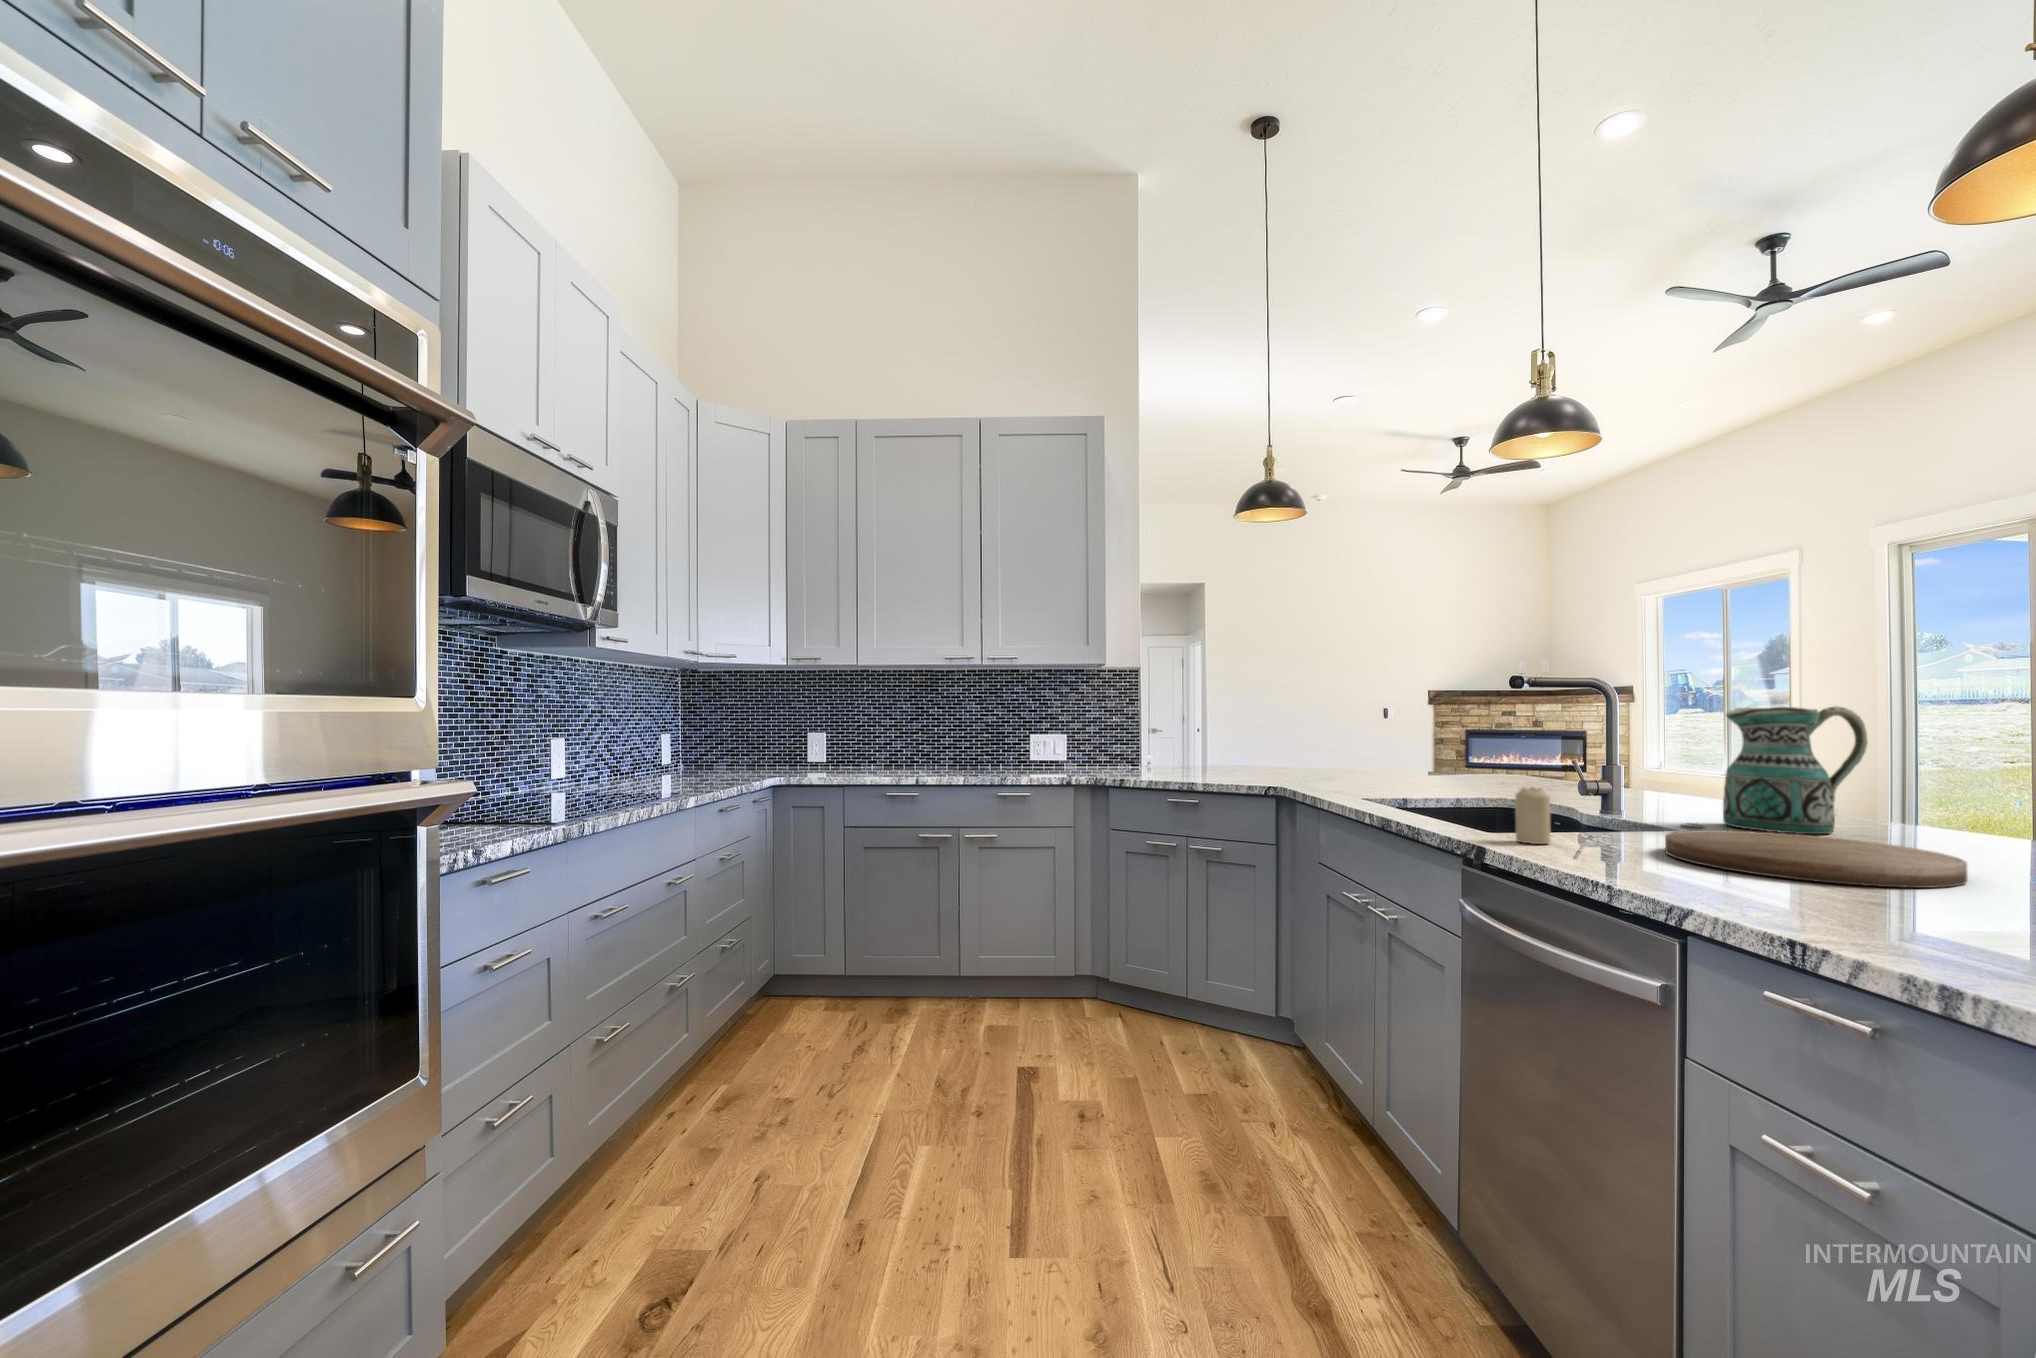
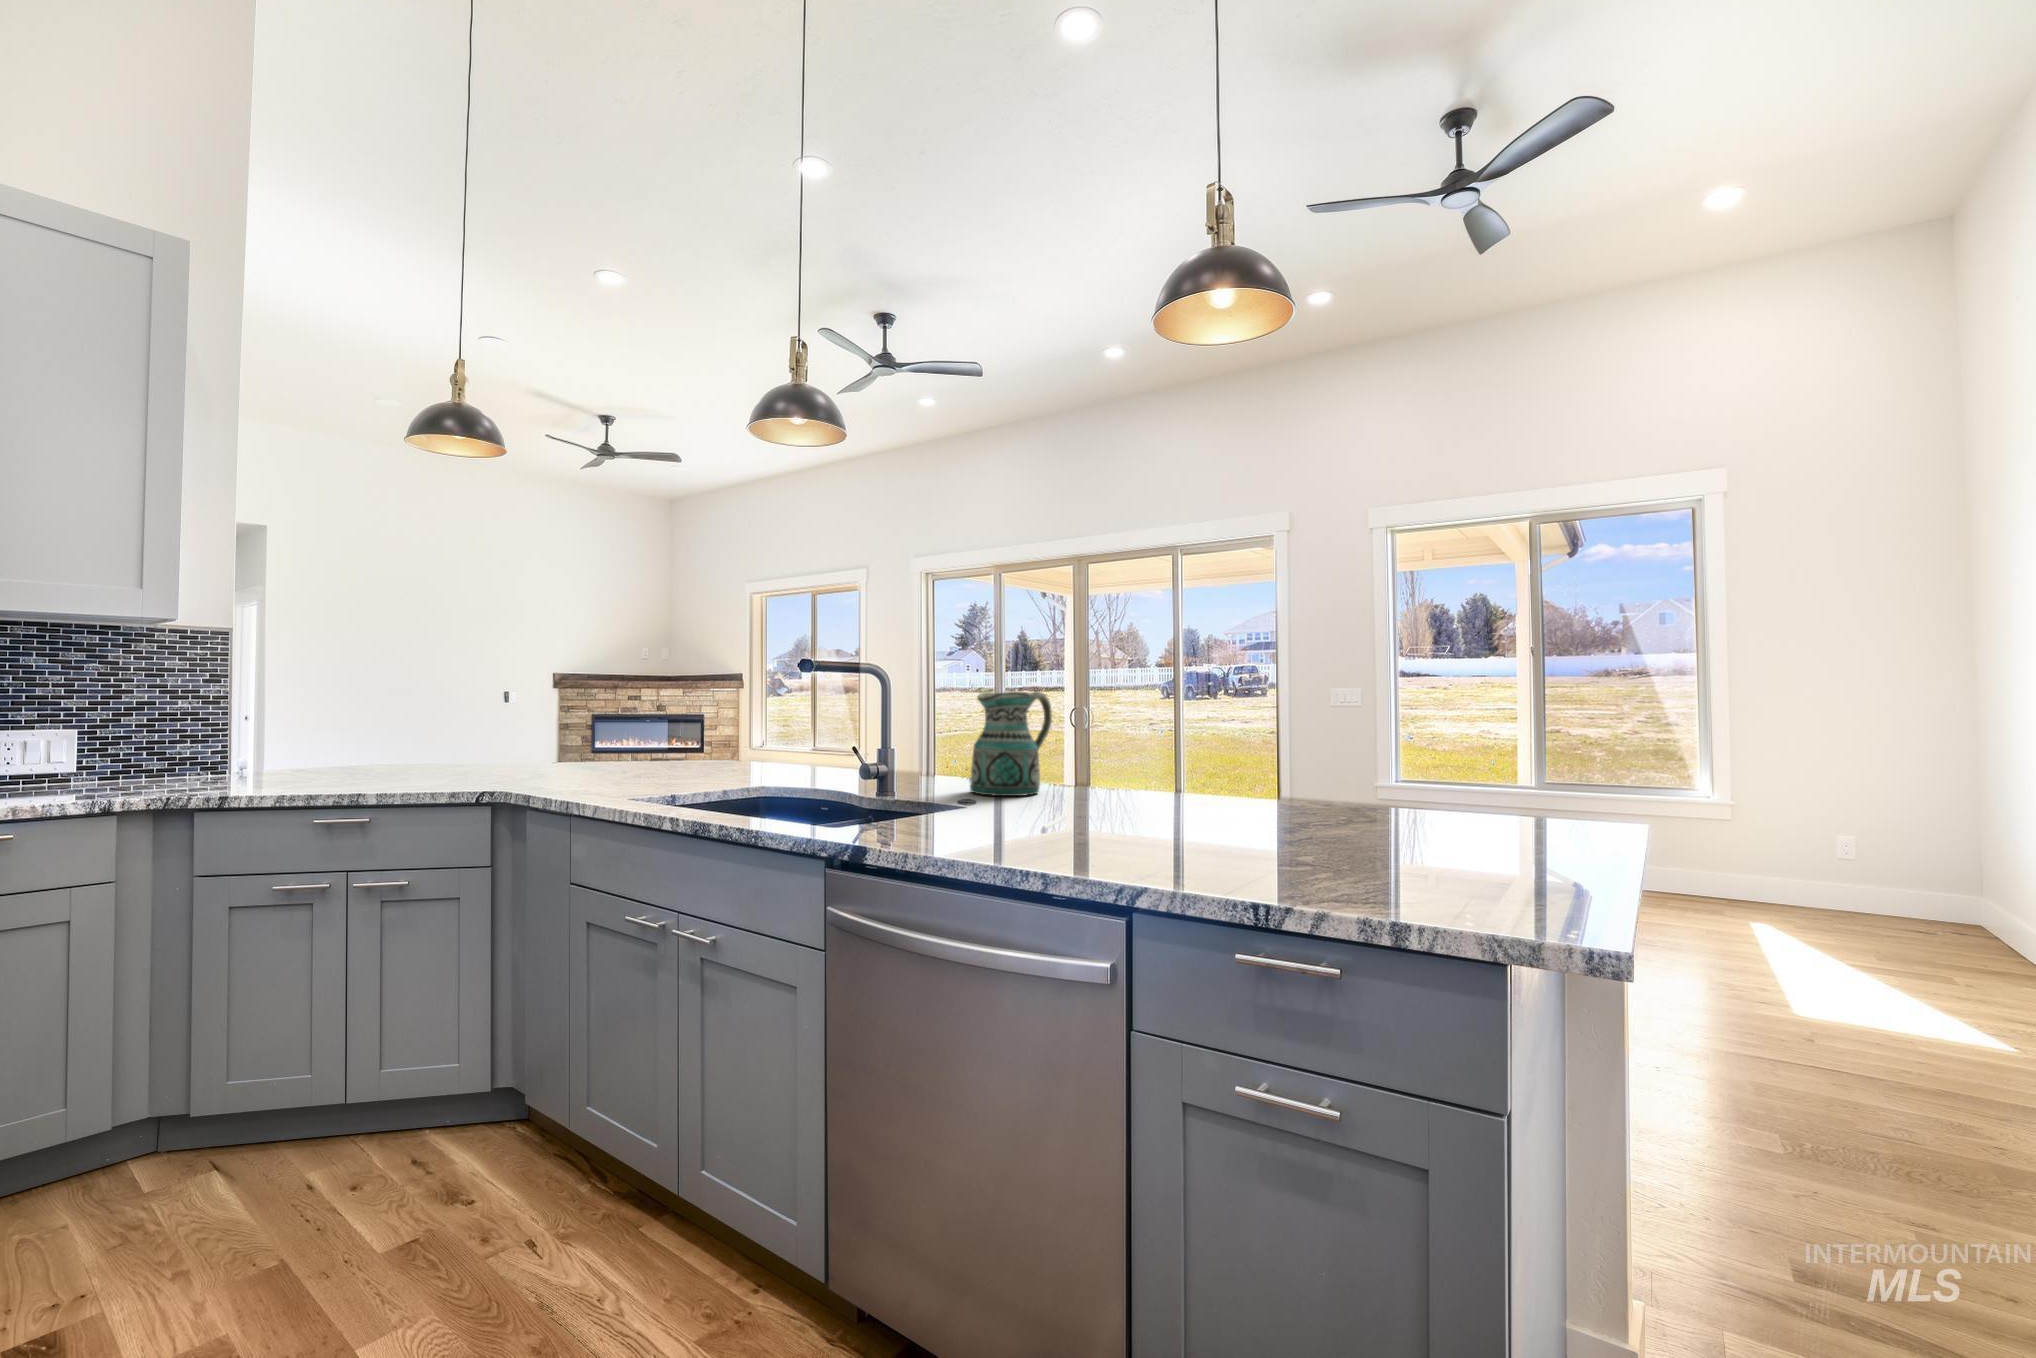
candle: present [1515,787,1551,844] -> none [882,776,915,836]
cutting board: present [1665,830,1968,888] -> none [996,797,1183,839]

